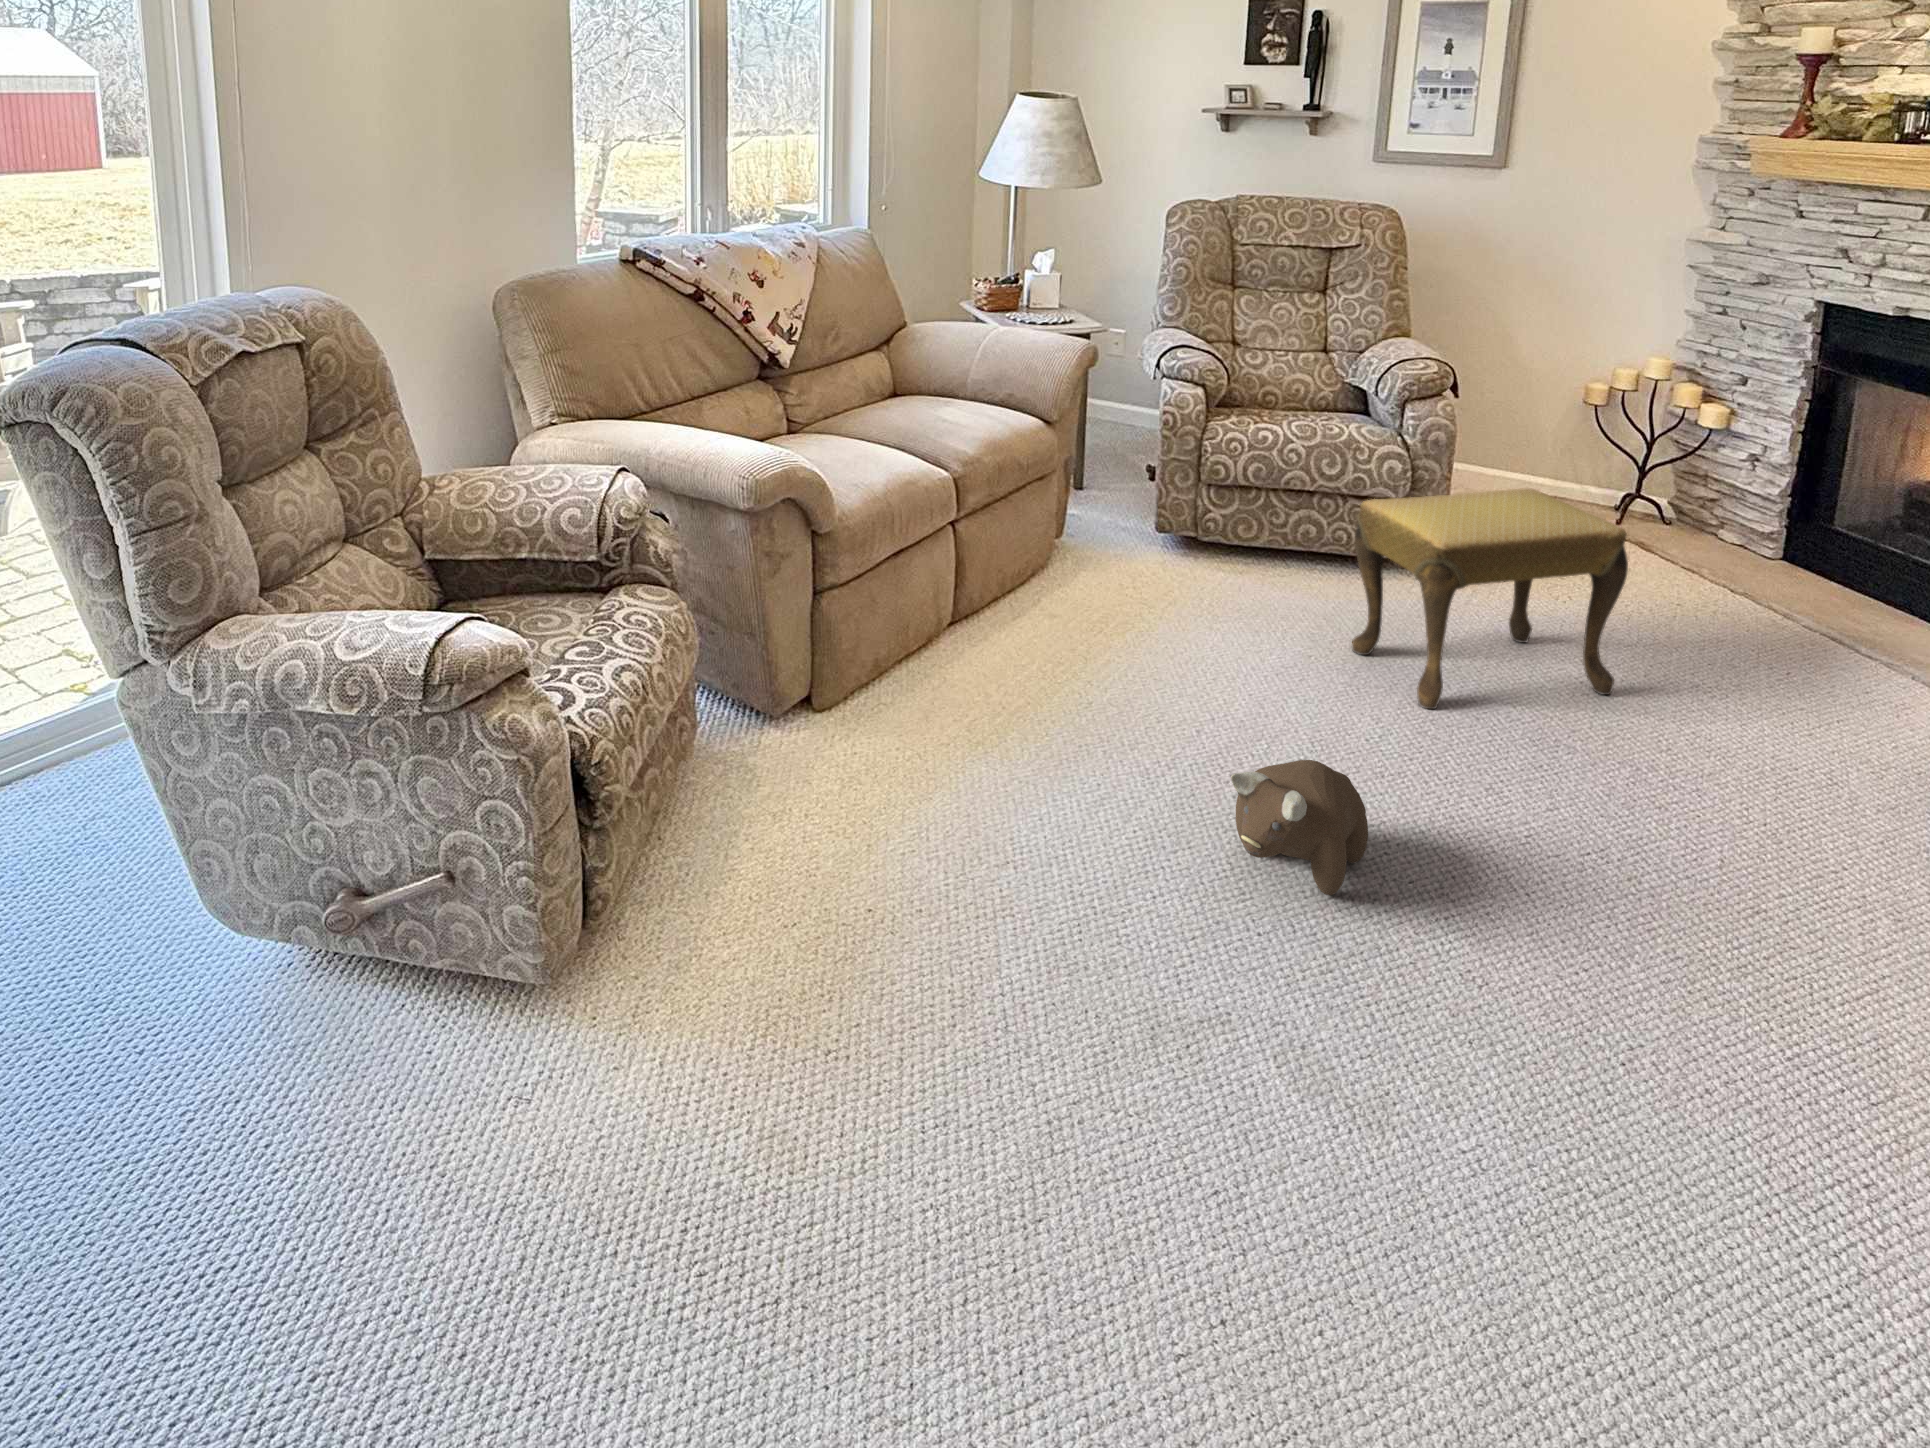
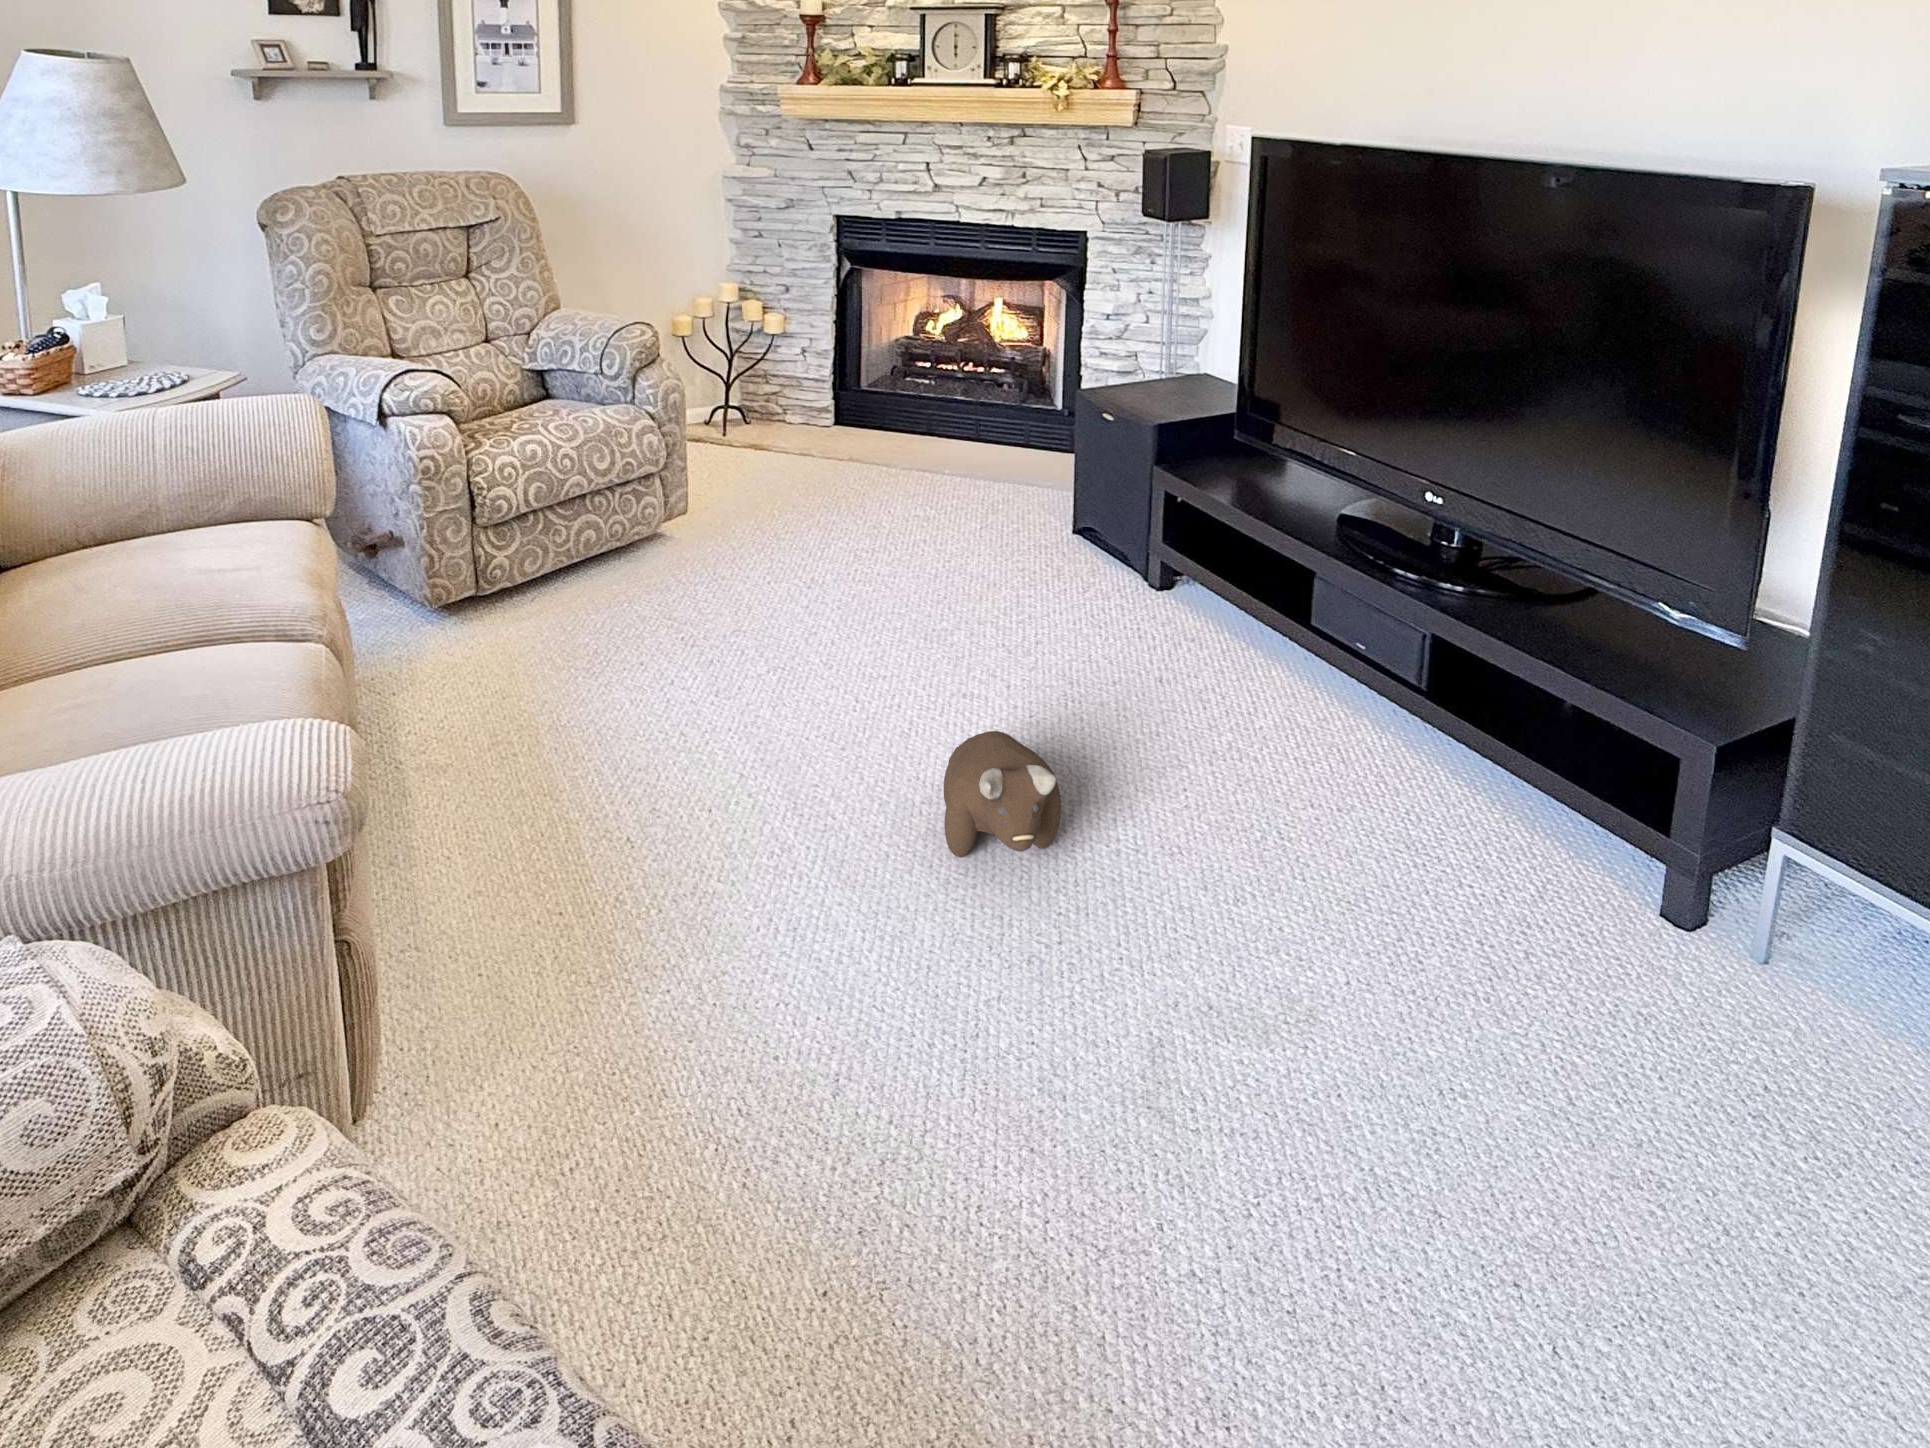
footstool: present [1352,488,1628,709] -> none [736,422,921,654]

